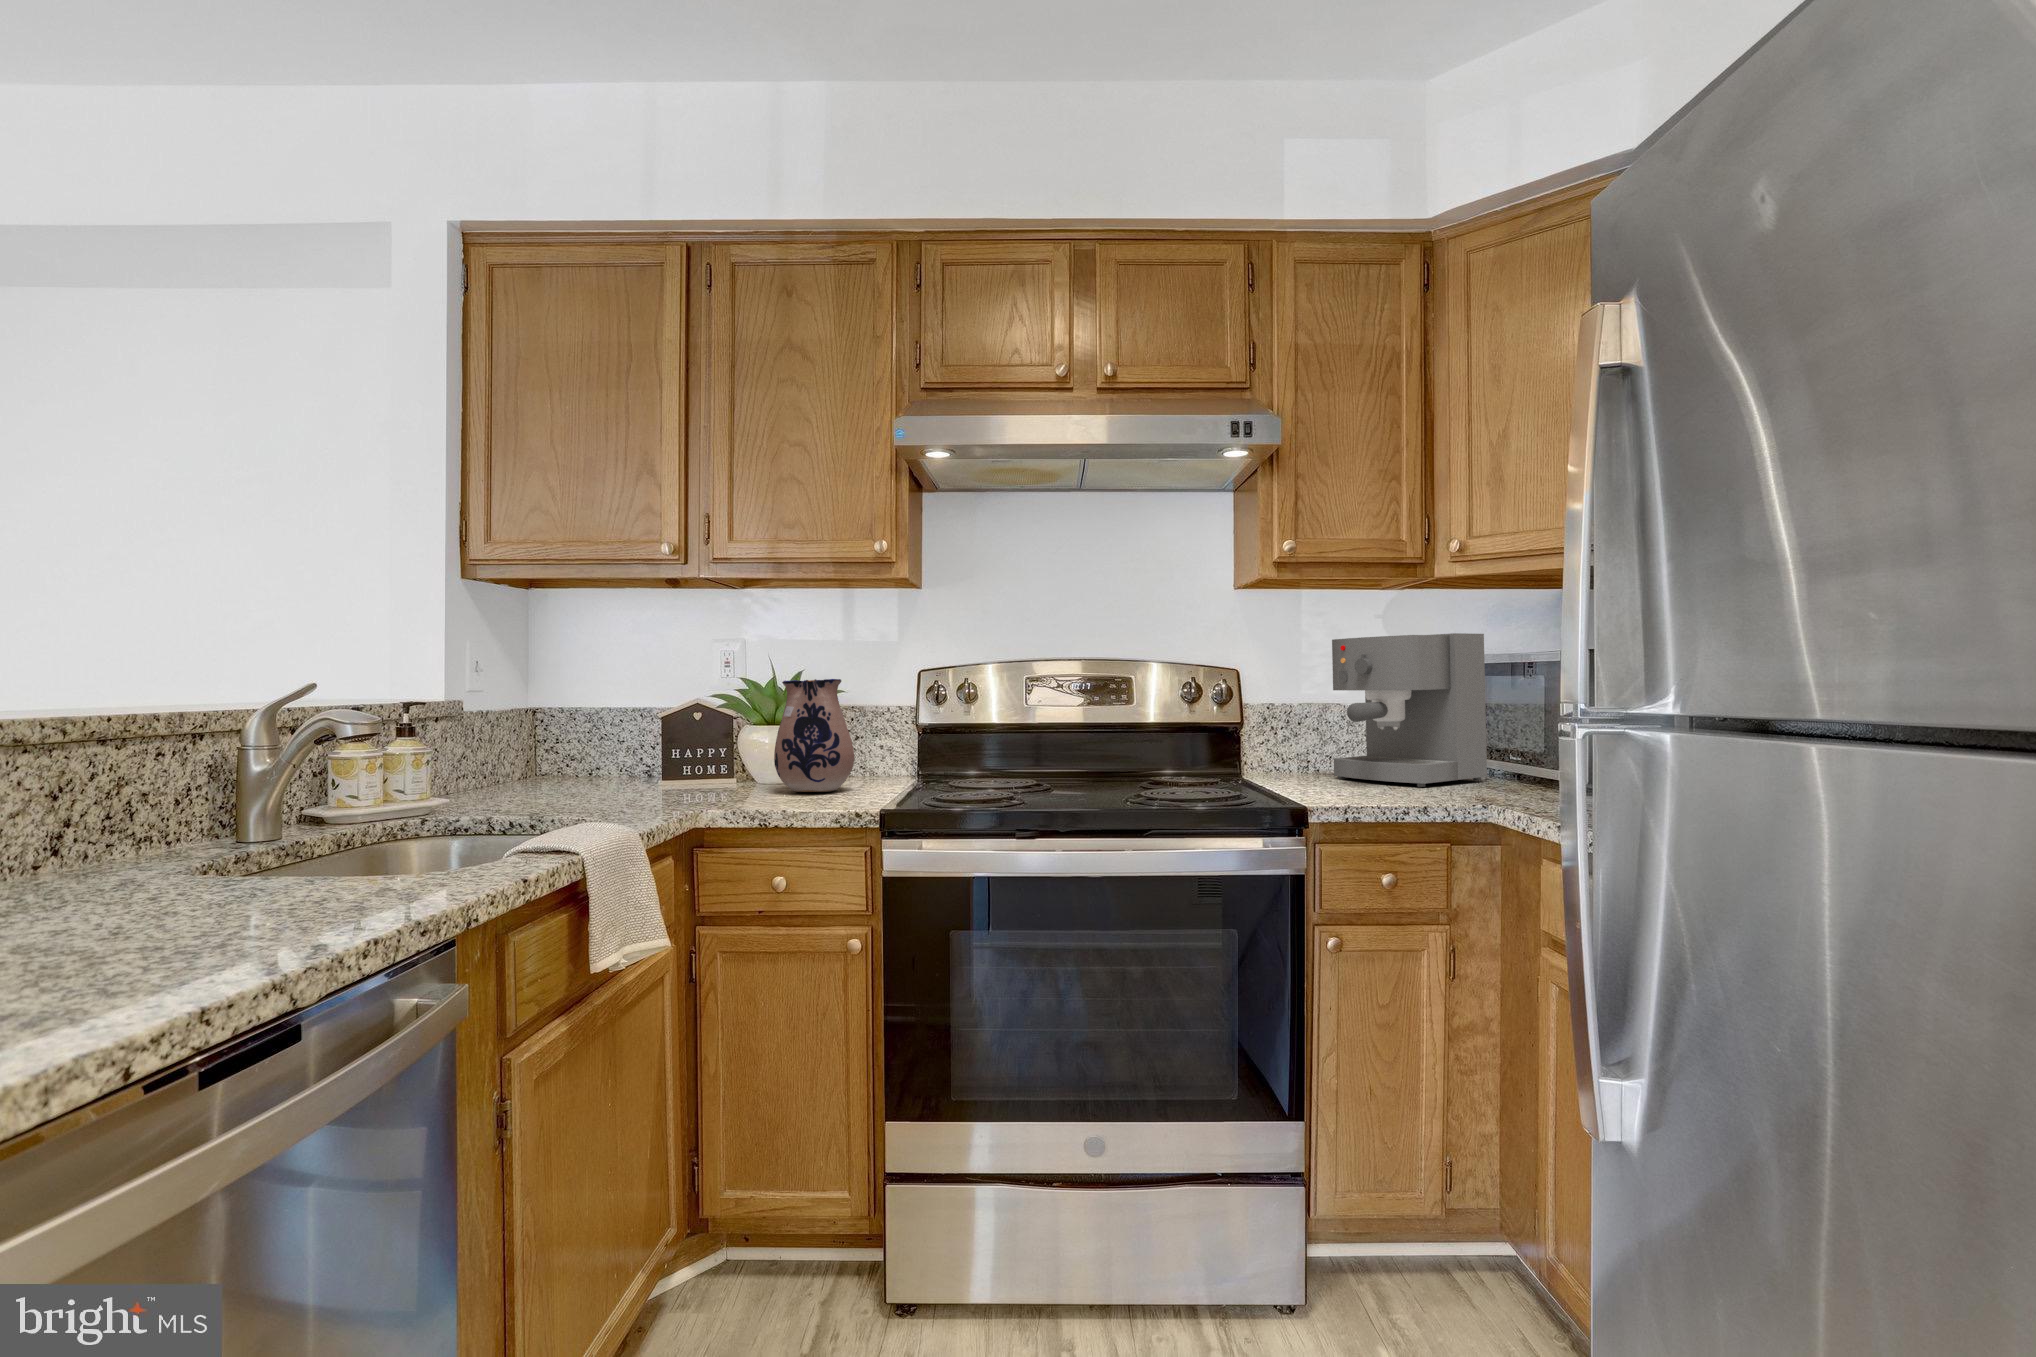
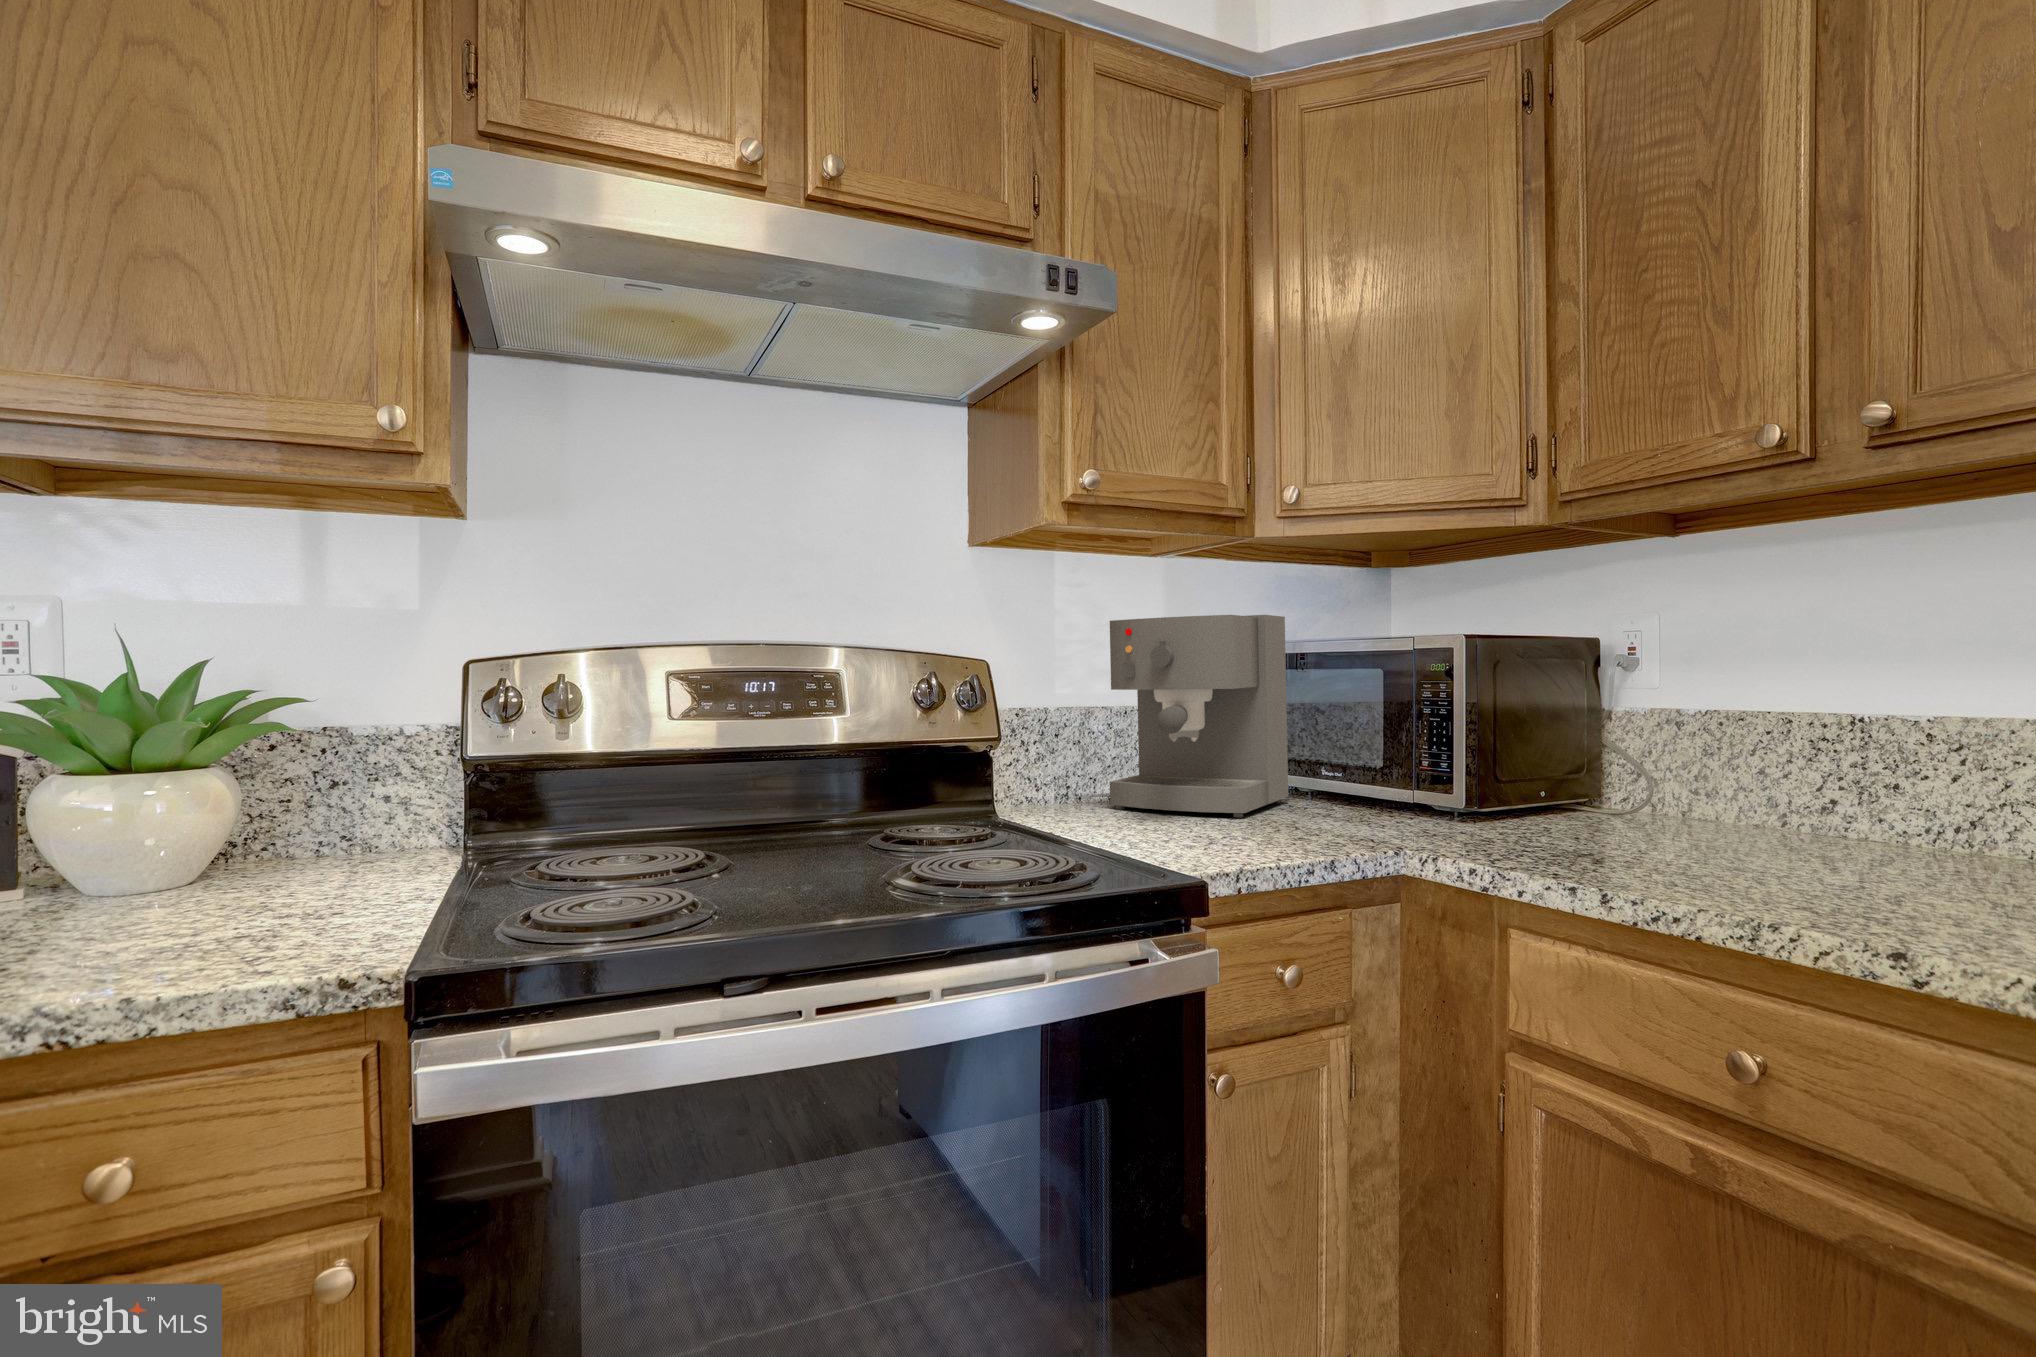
ceramic pitcher: present [774,679,854,792] -> none [123,676,329,915]

